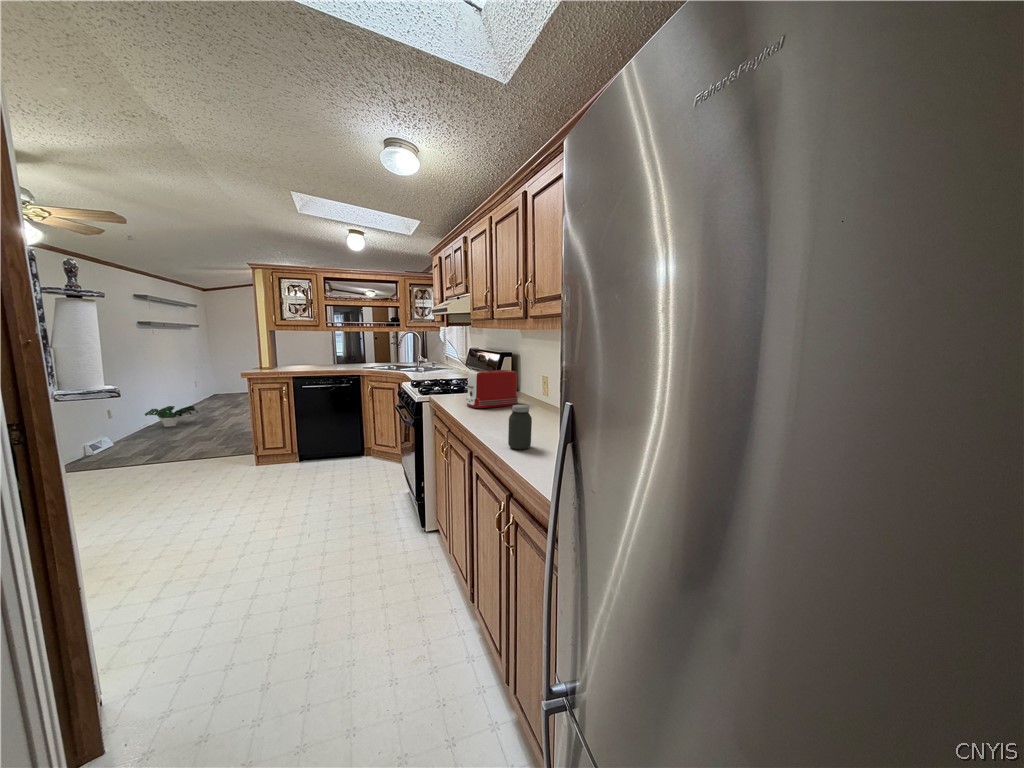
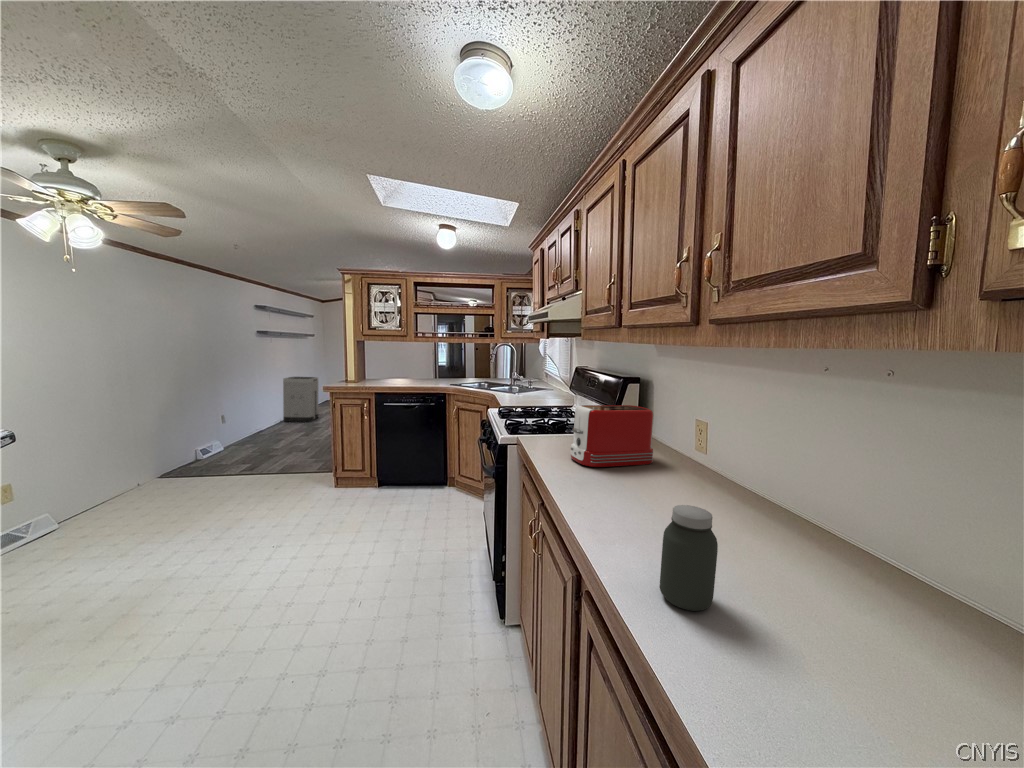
trash can: none [174,368,217,414] -> present [283,377,318,422]
potted plant: present [145,406,198,427] -> none [253,414,298,435]

